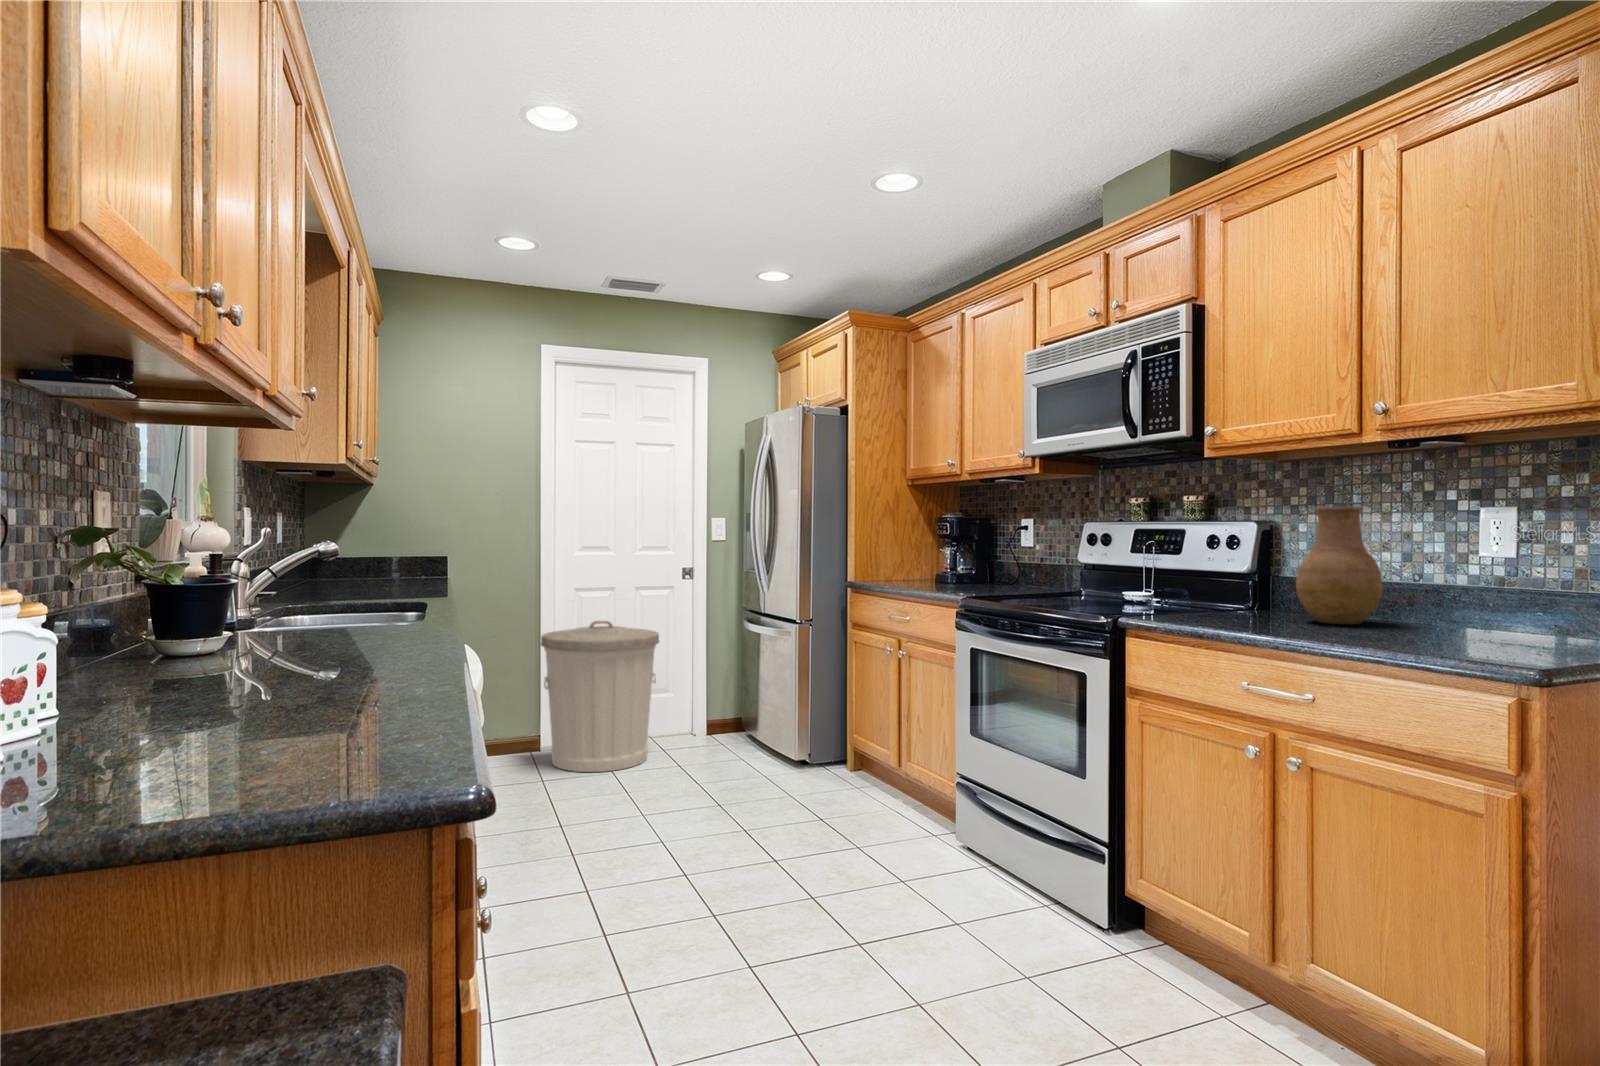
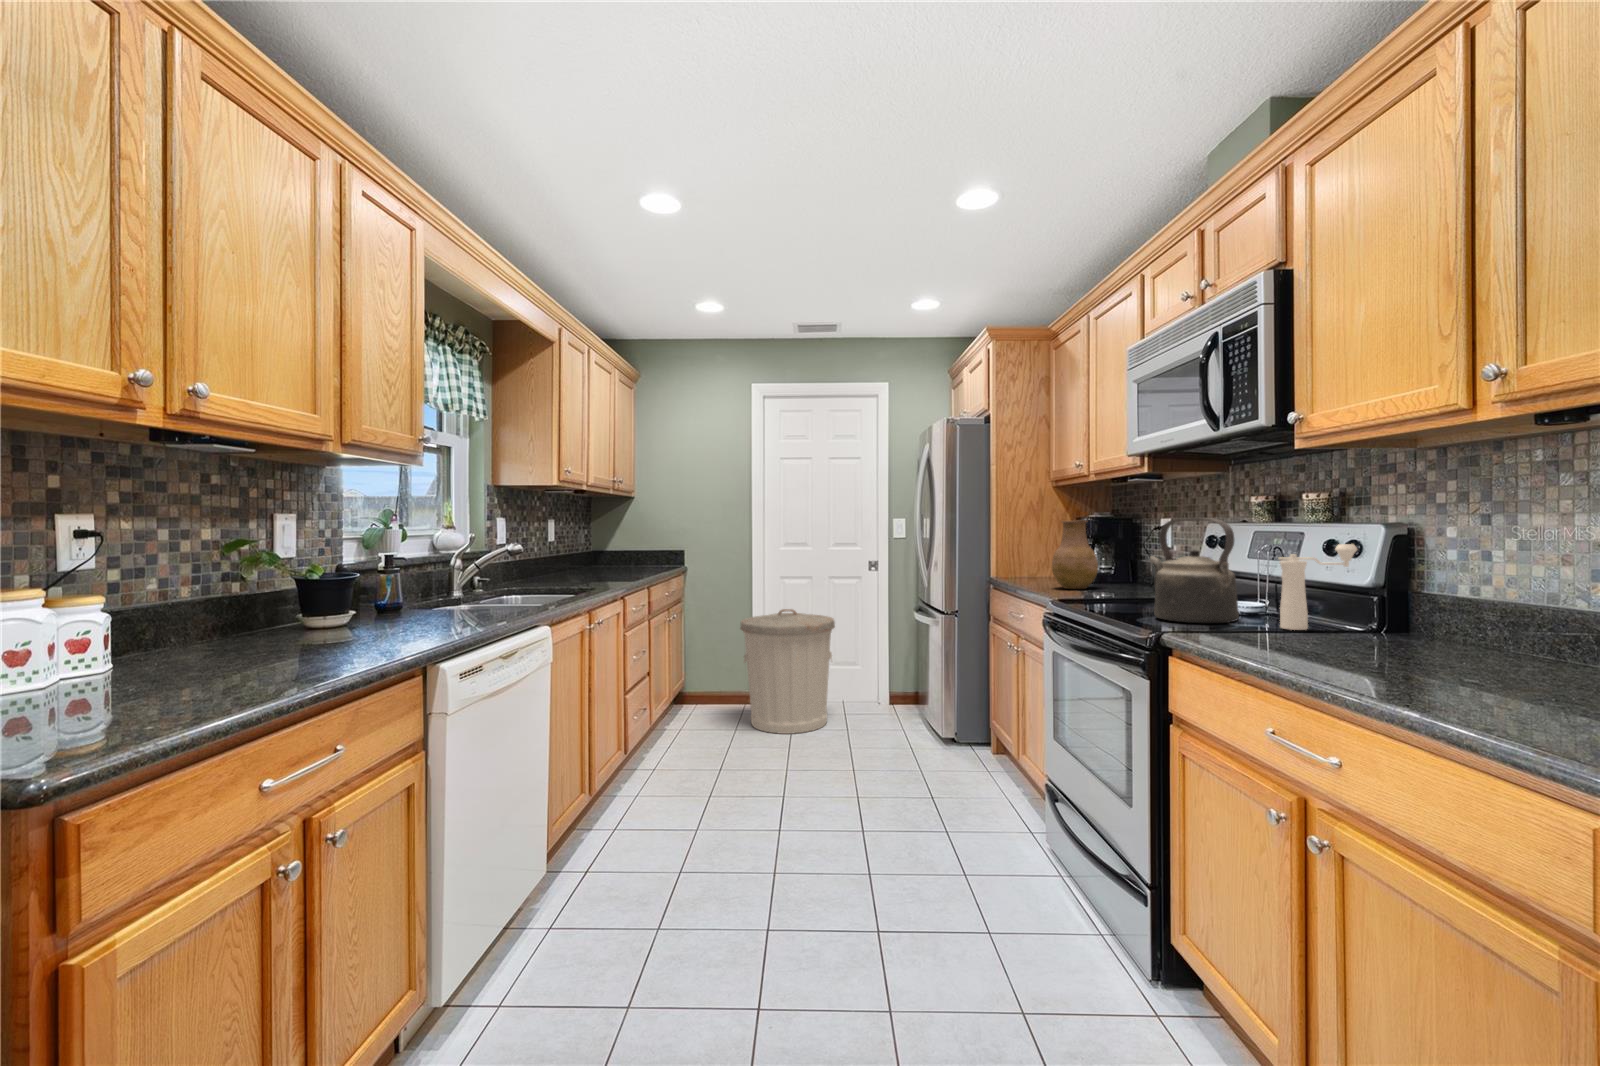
vase: present [1296,507,1383,624] -> present [1052,520,1098,589]
kettle: none [1067,514,1149,607] -> present [1150,518,1239,623]
pepper mill: none [1188,537,1243,608] -> present [1279,544,1357,630]

